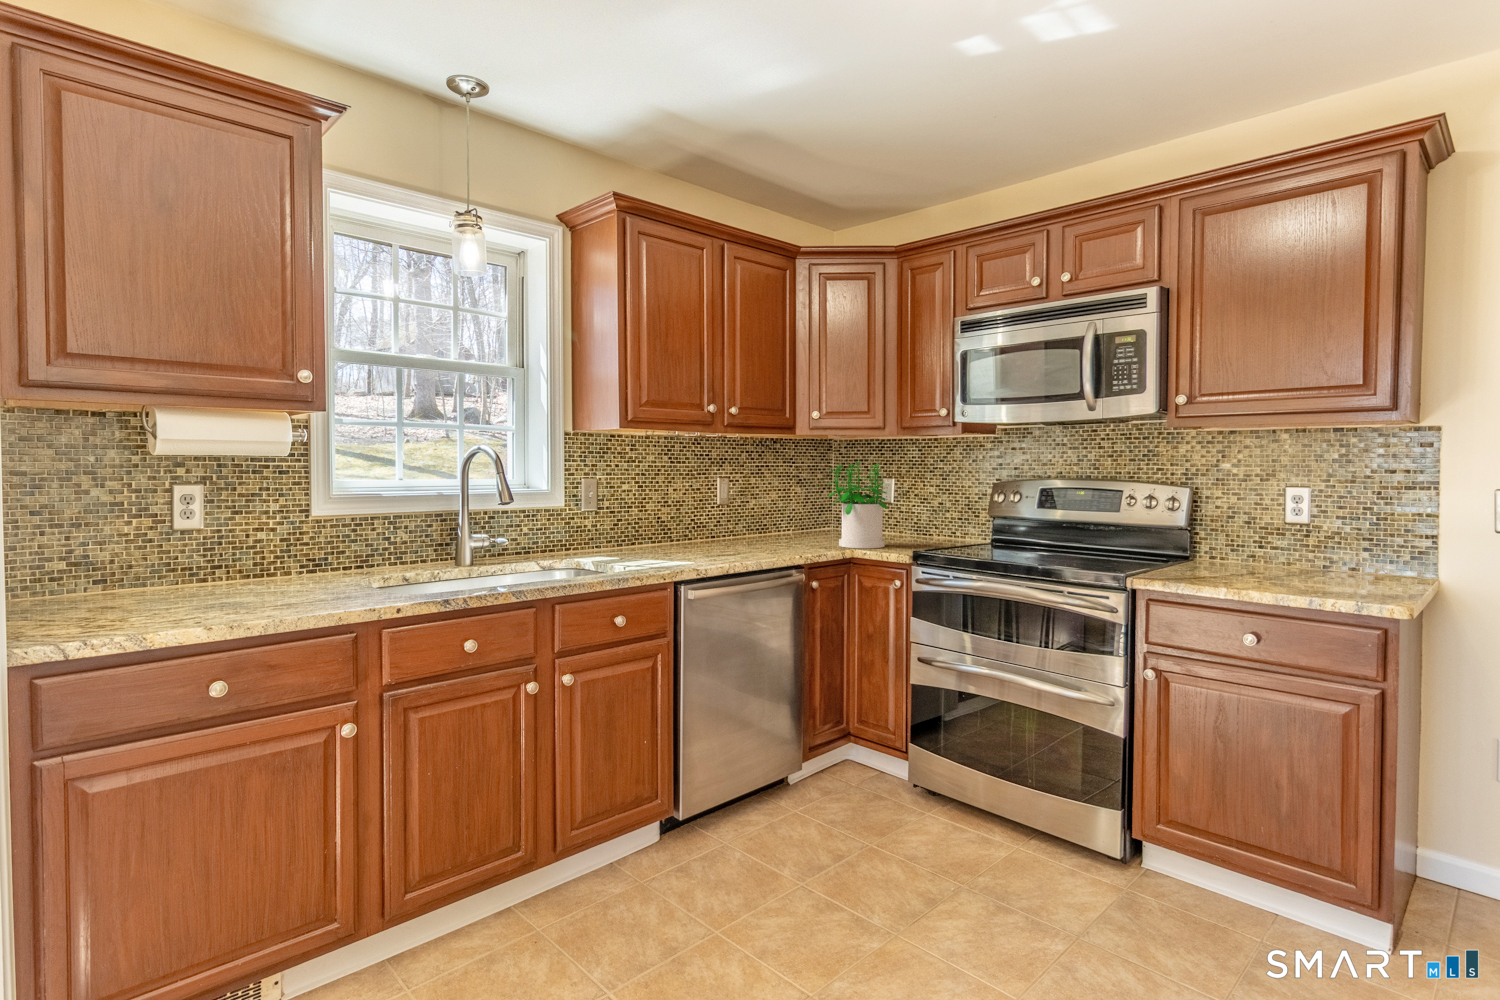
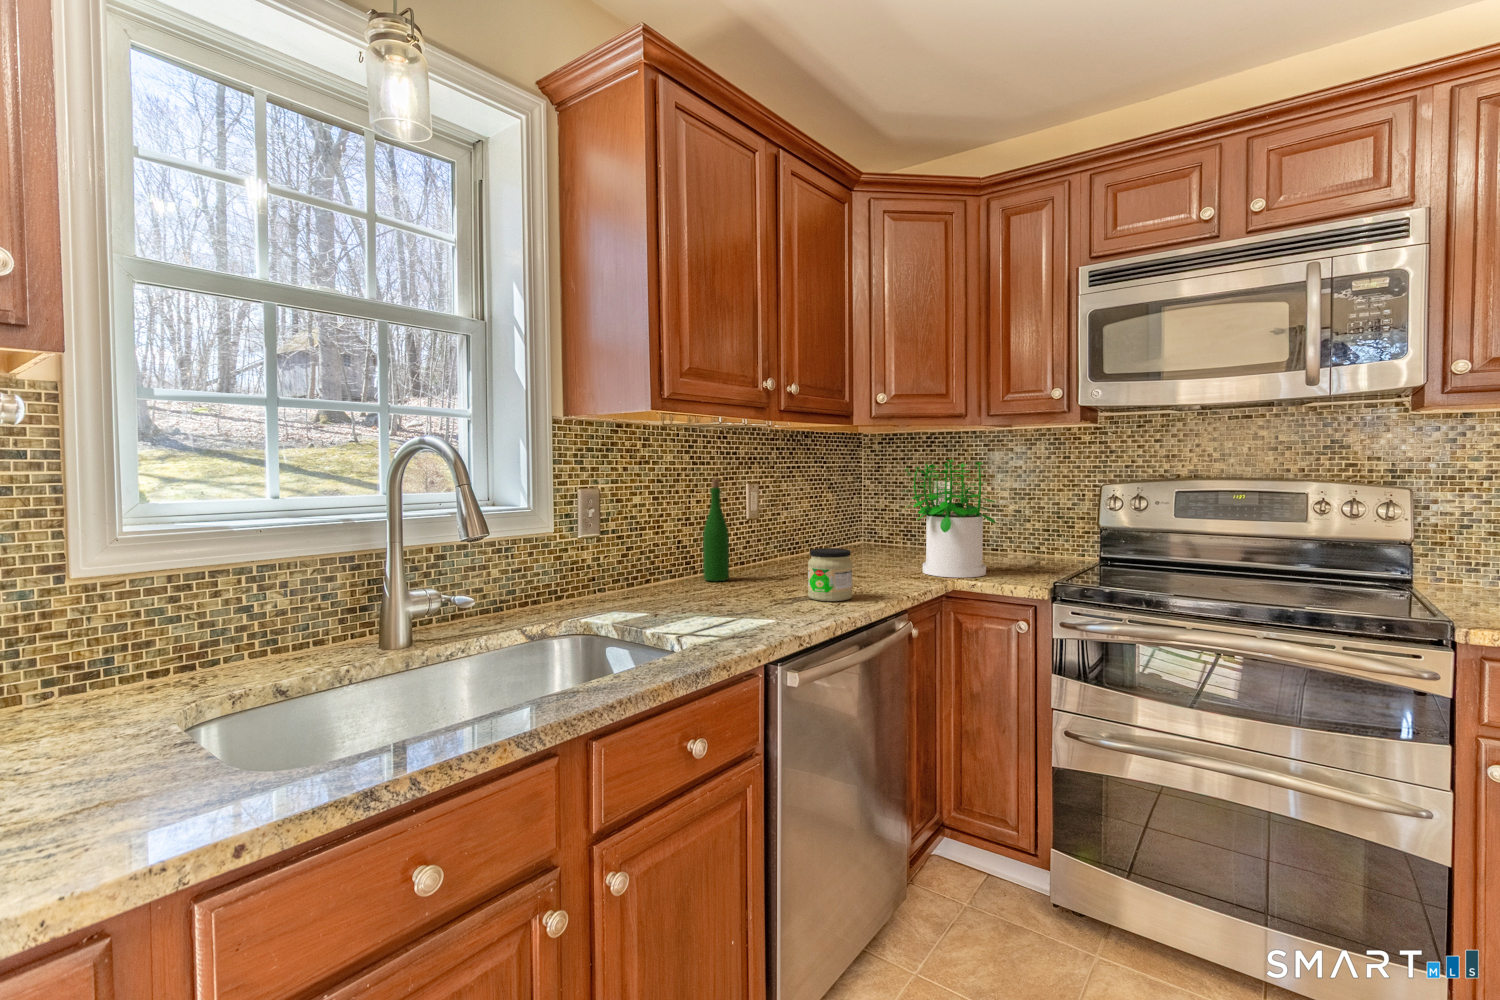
wine bottle: none [676,473,694,546] -> present [703,478,729,581]
jar: none [730,522,760,556] -> present [808,548,852,601]

